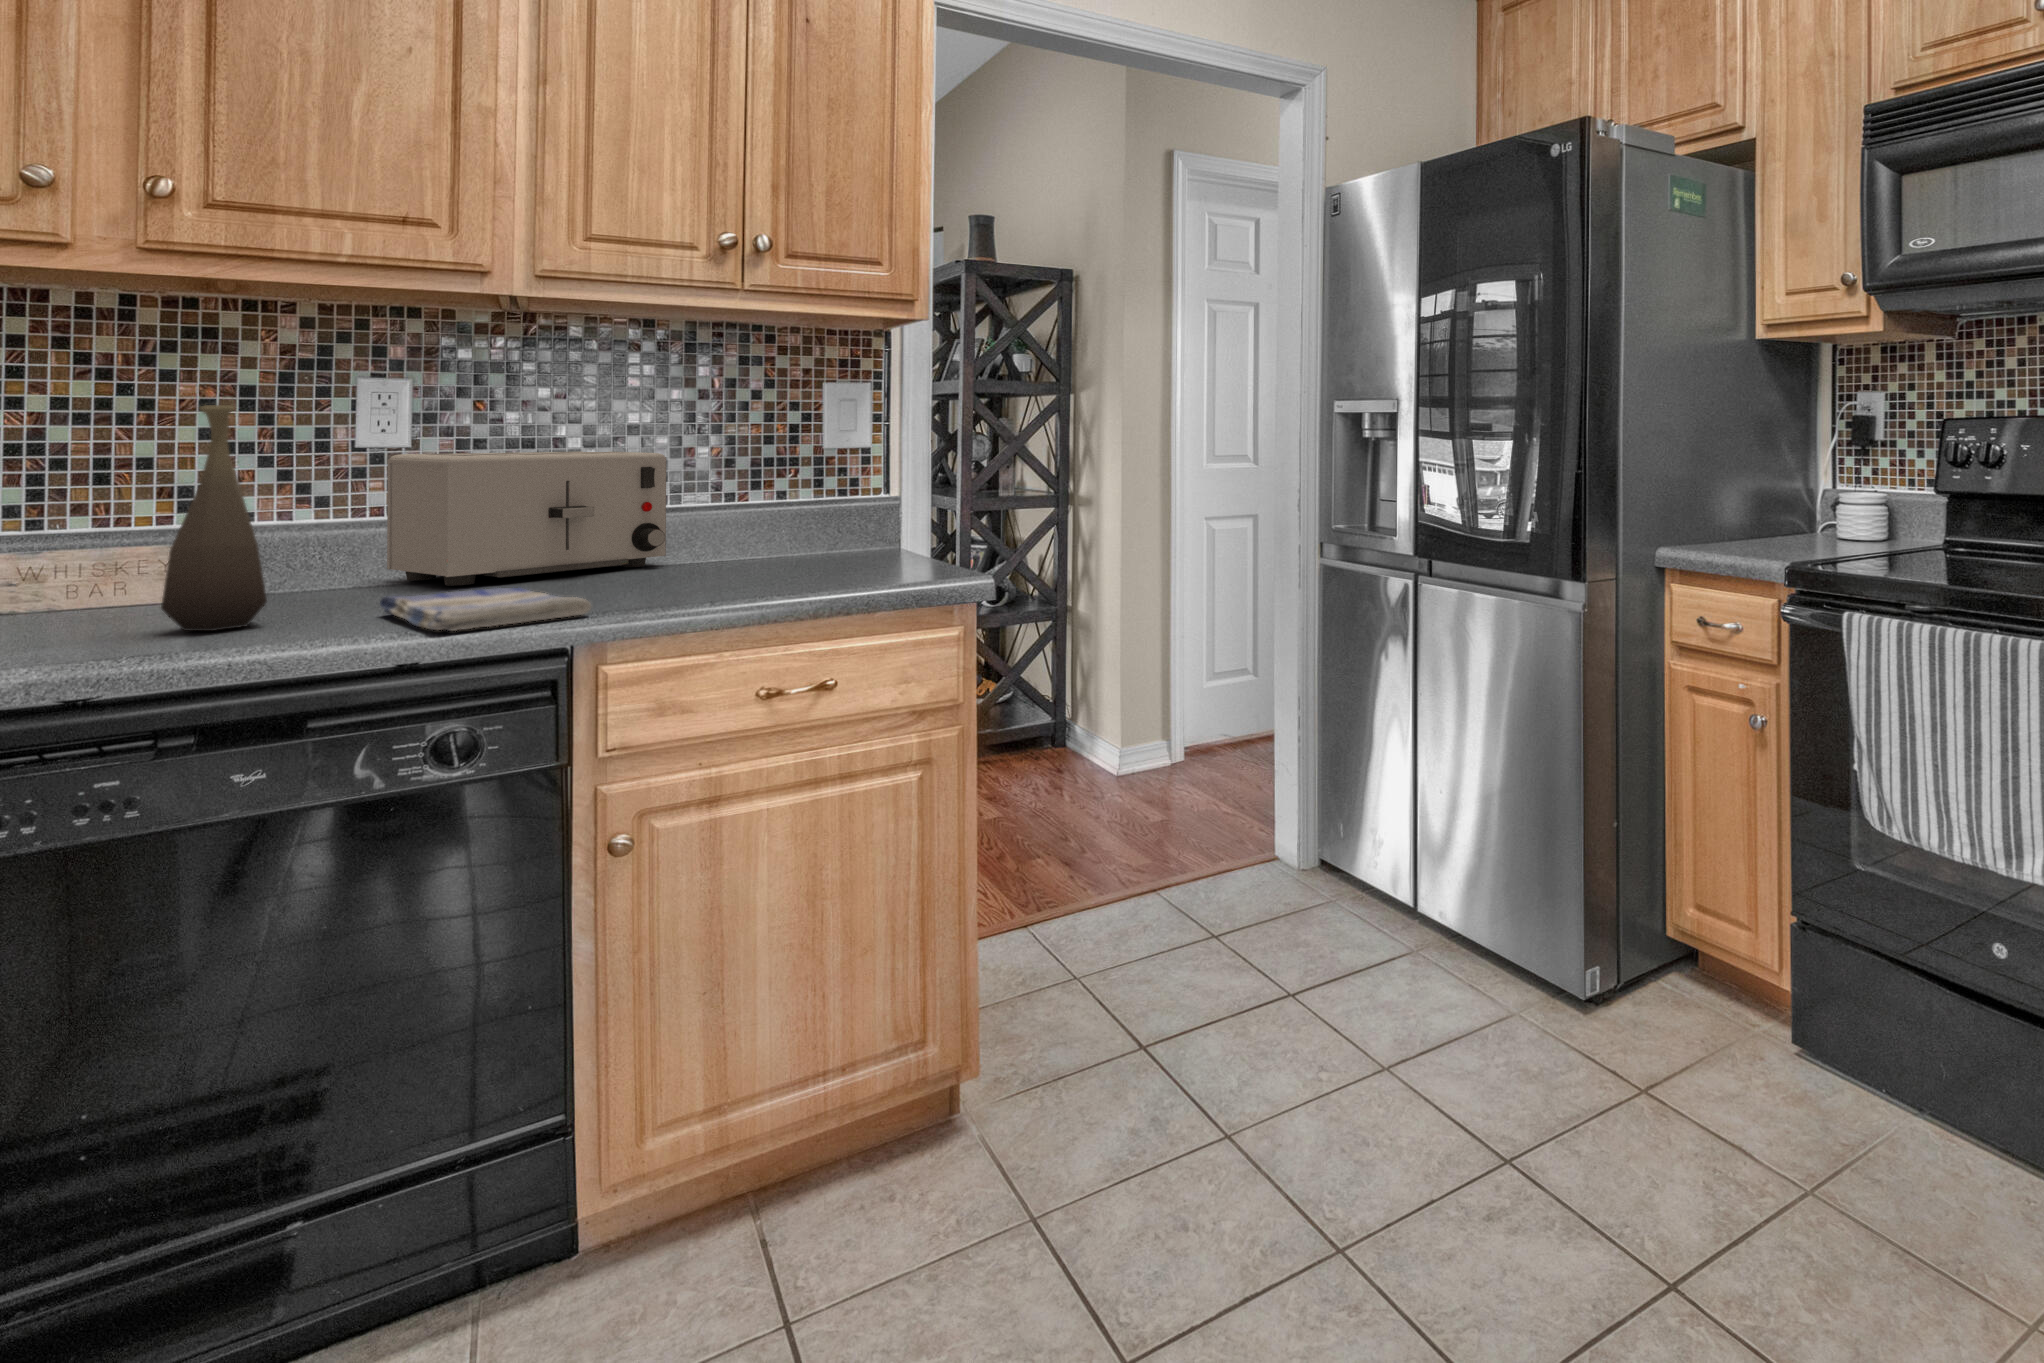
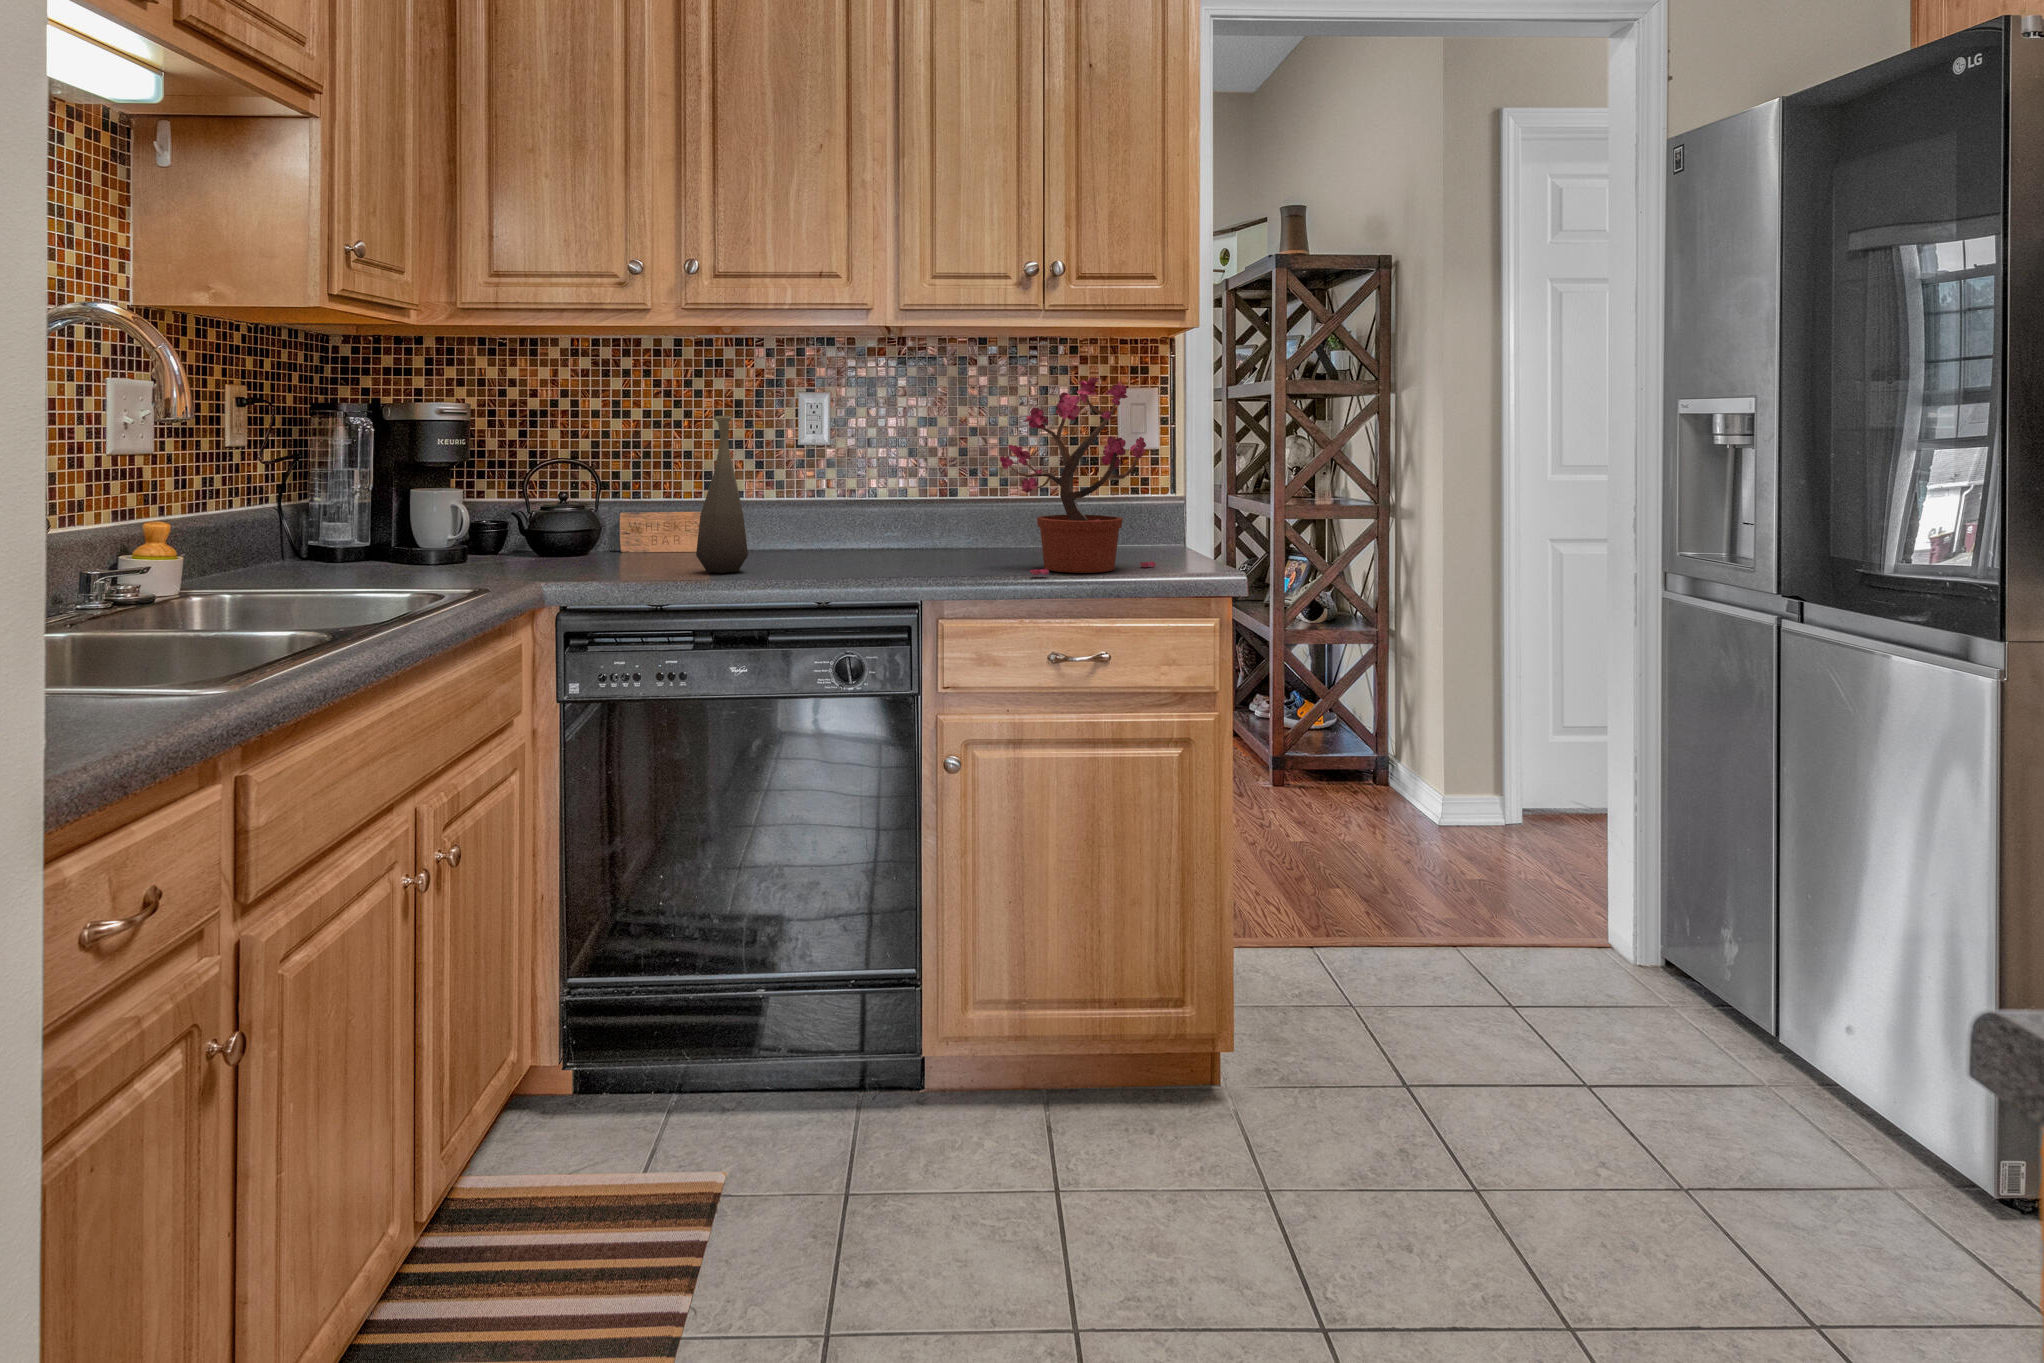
potted plant: none [683,368,883,596] -> present [1000,377,1156,575]
toaster: present [387,452,666,586] -> none [814,451,994,555]
dish towel: present [380,588,591,631] -> none [808,557,932,584]

